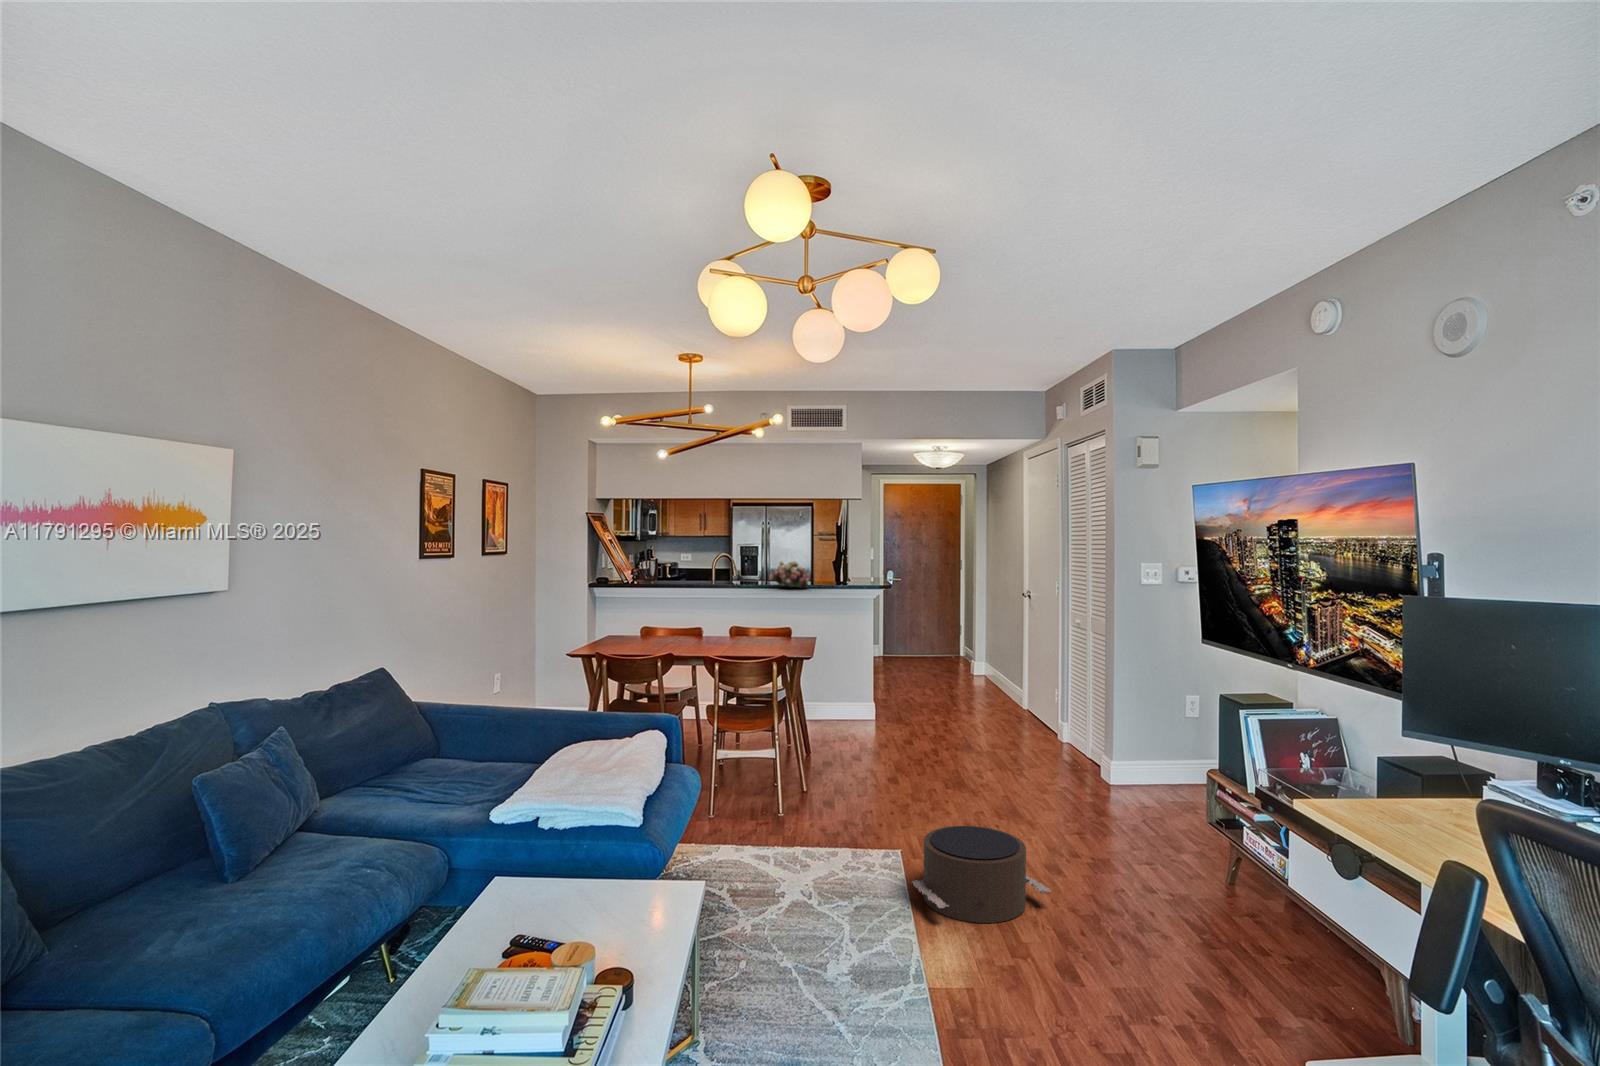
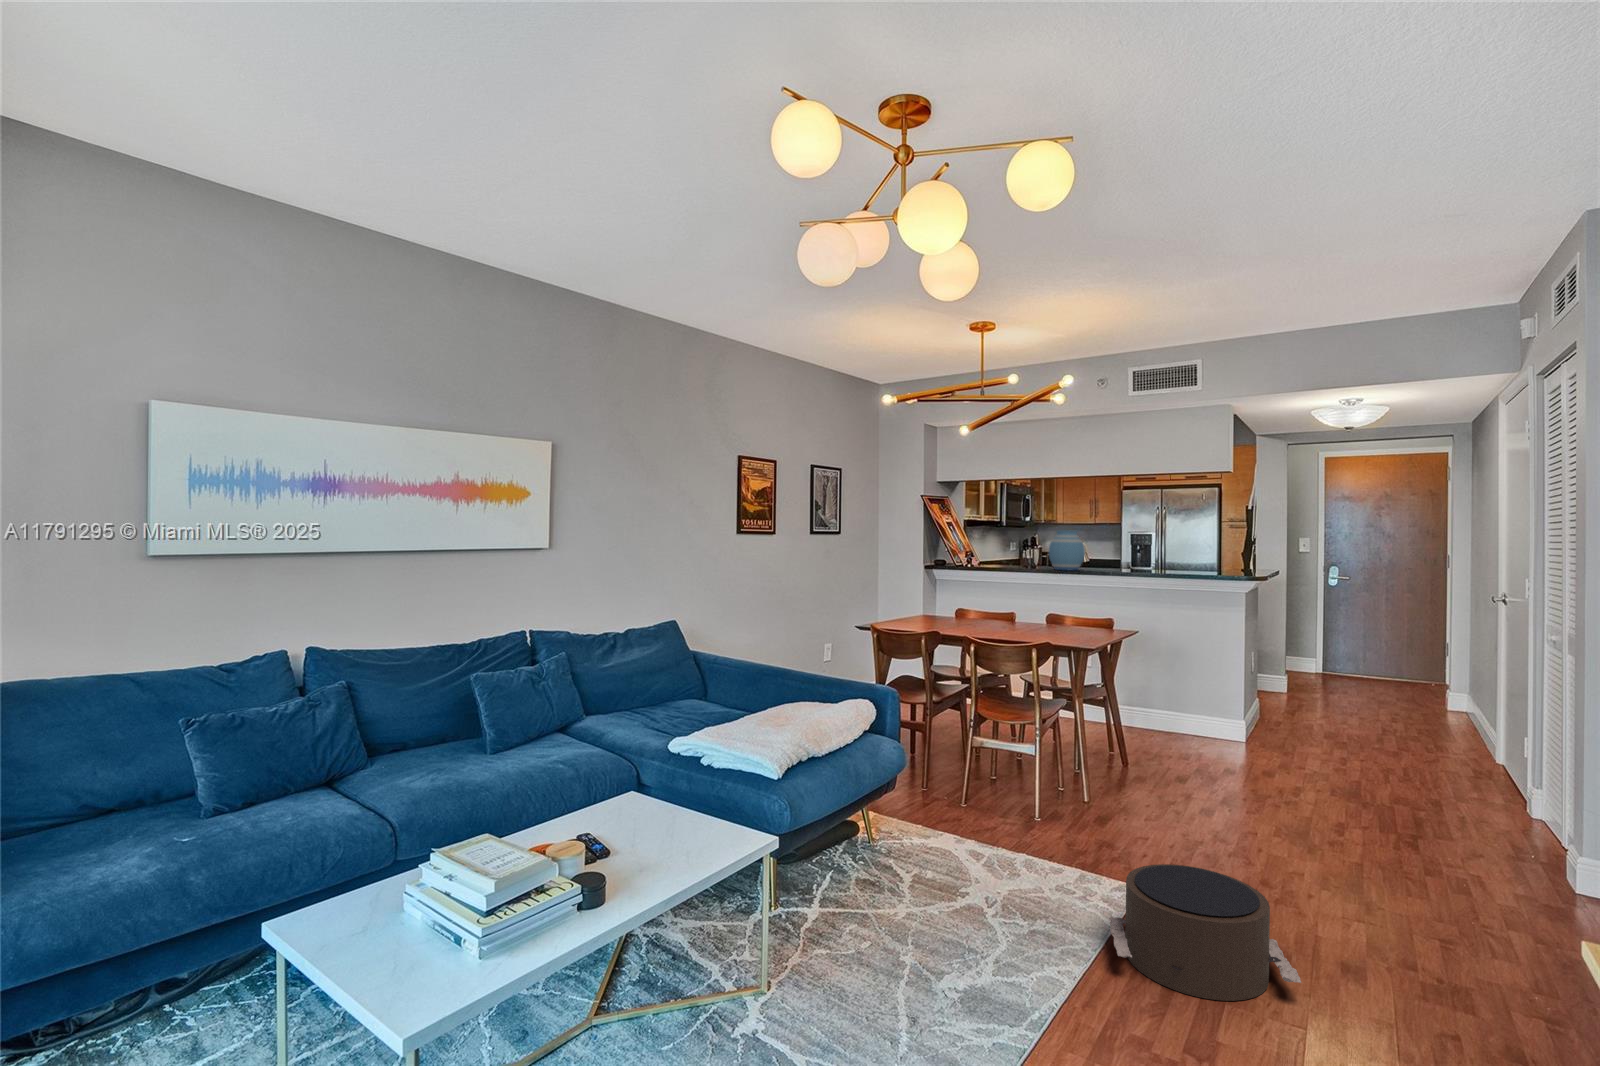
vase: none [708,547,739,584] -> present [1049,530,1085,570]
flower arrangement: present [769,561,810,588] -> none [1108,546,1161,577]

